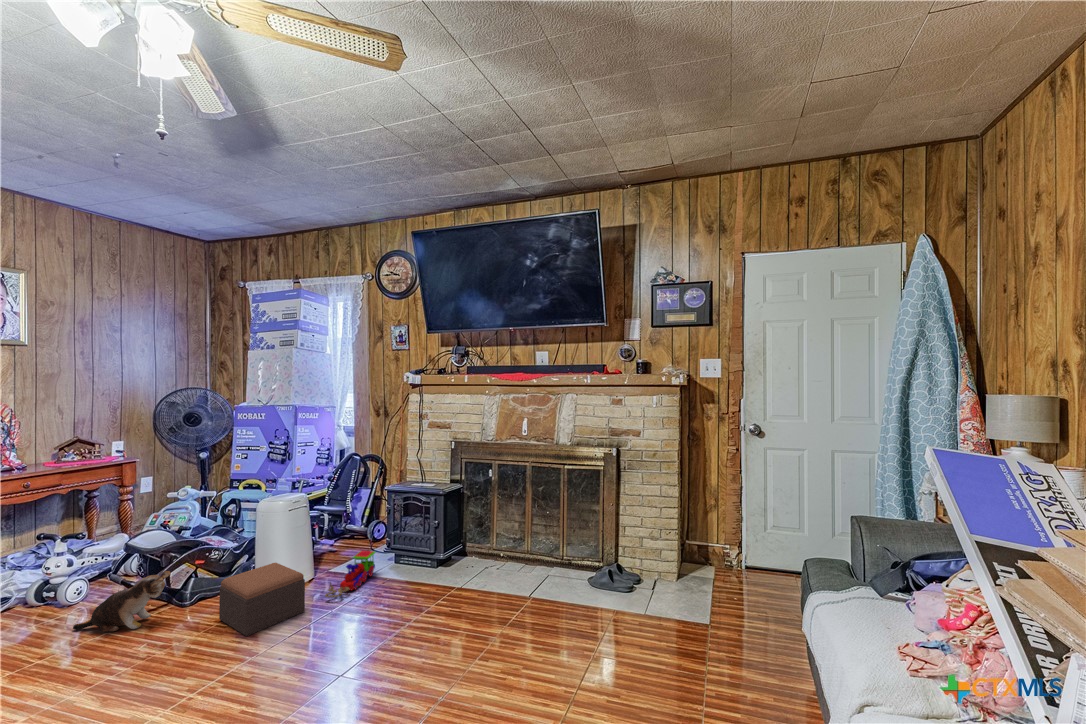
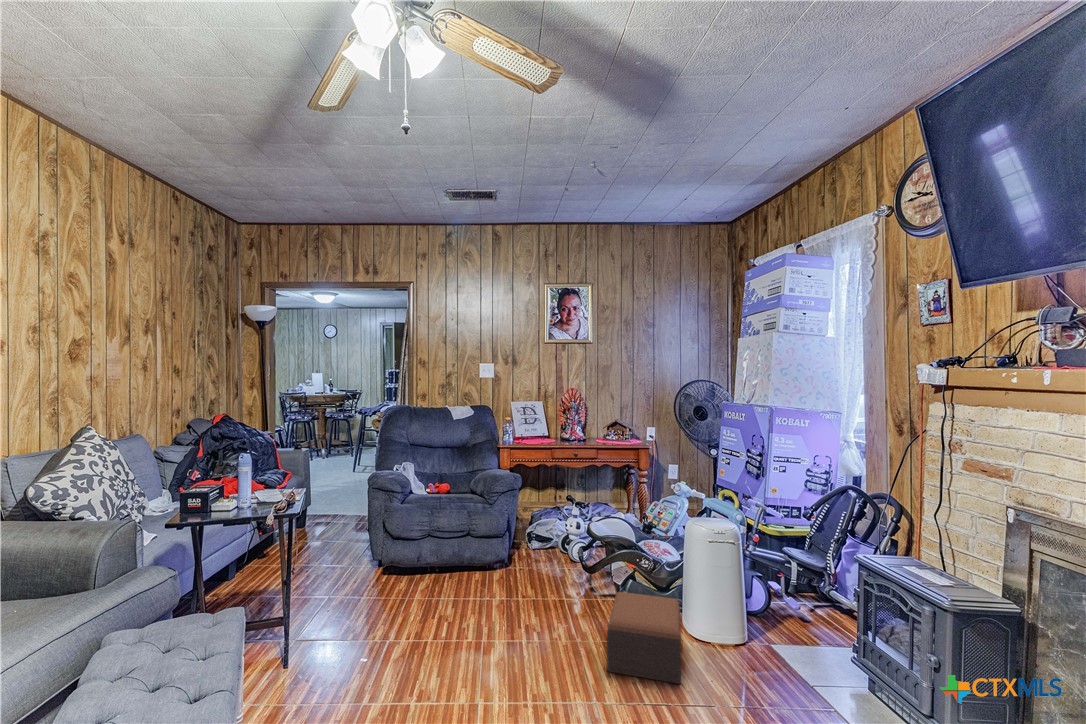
toy train: present [325,551,376,598] -> none [713,642,821,699]
plush toy: present [73,571,171,632] -> none [552,556,596,601]

